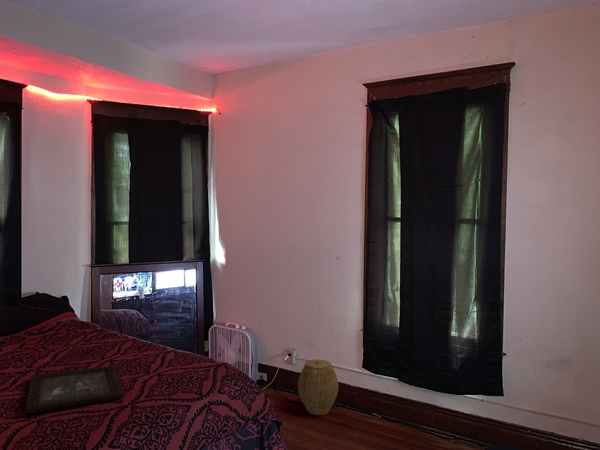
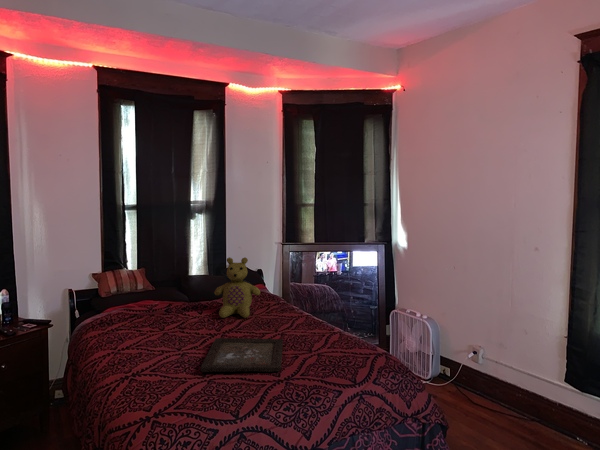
stuffed bear: none [17,282,77,353] -> present [214,257,260,318]
woven basket: present [298,359,338,415] -> none [480,361,531,426]

